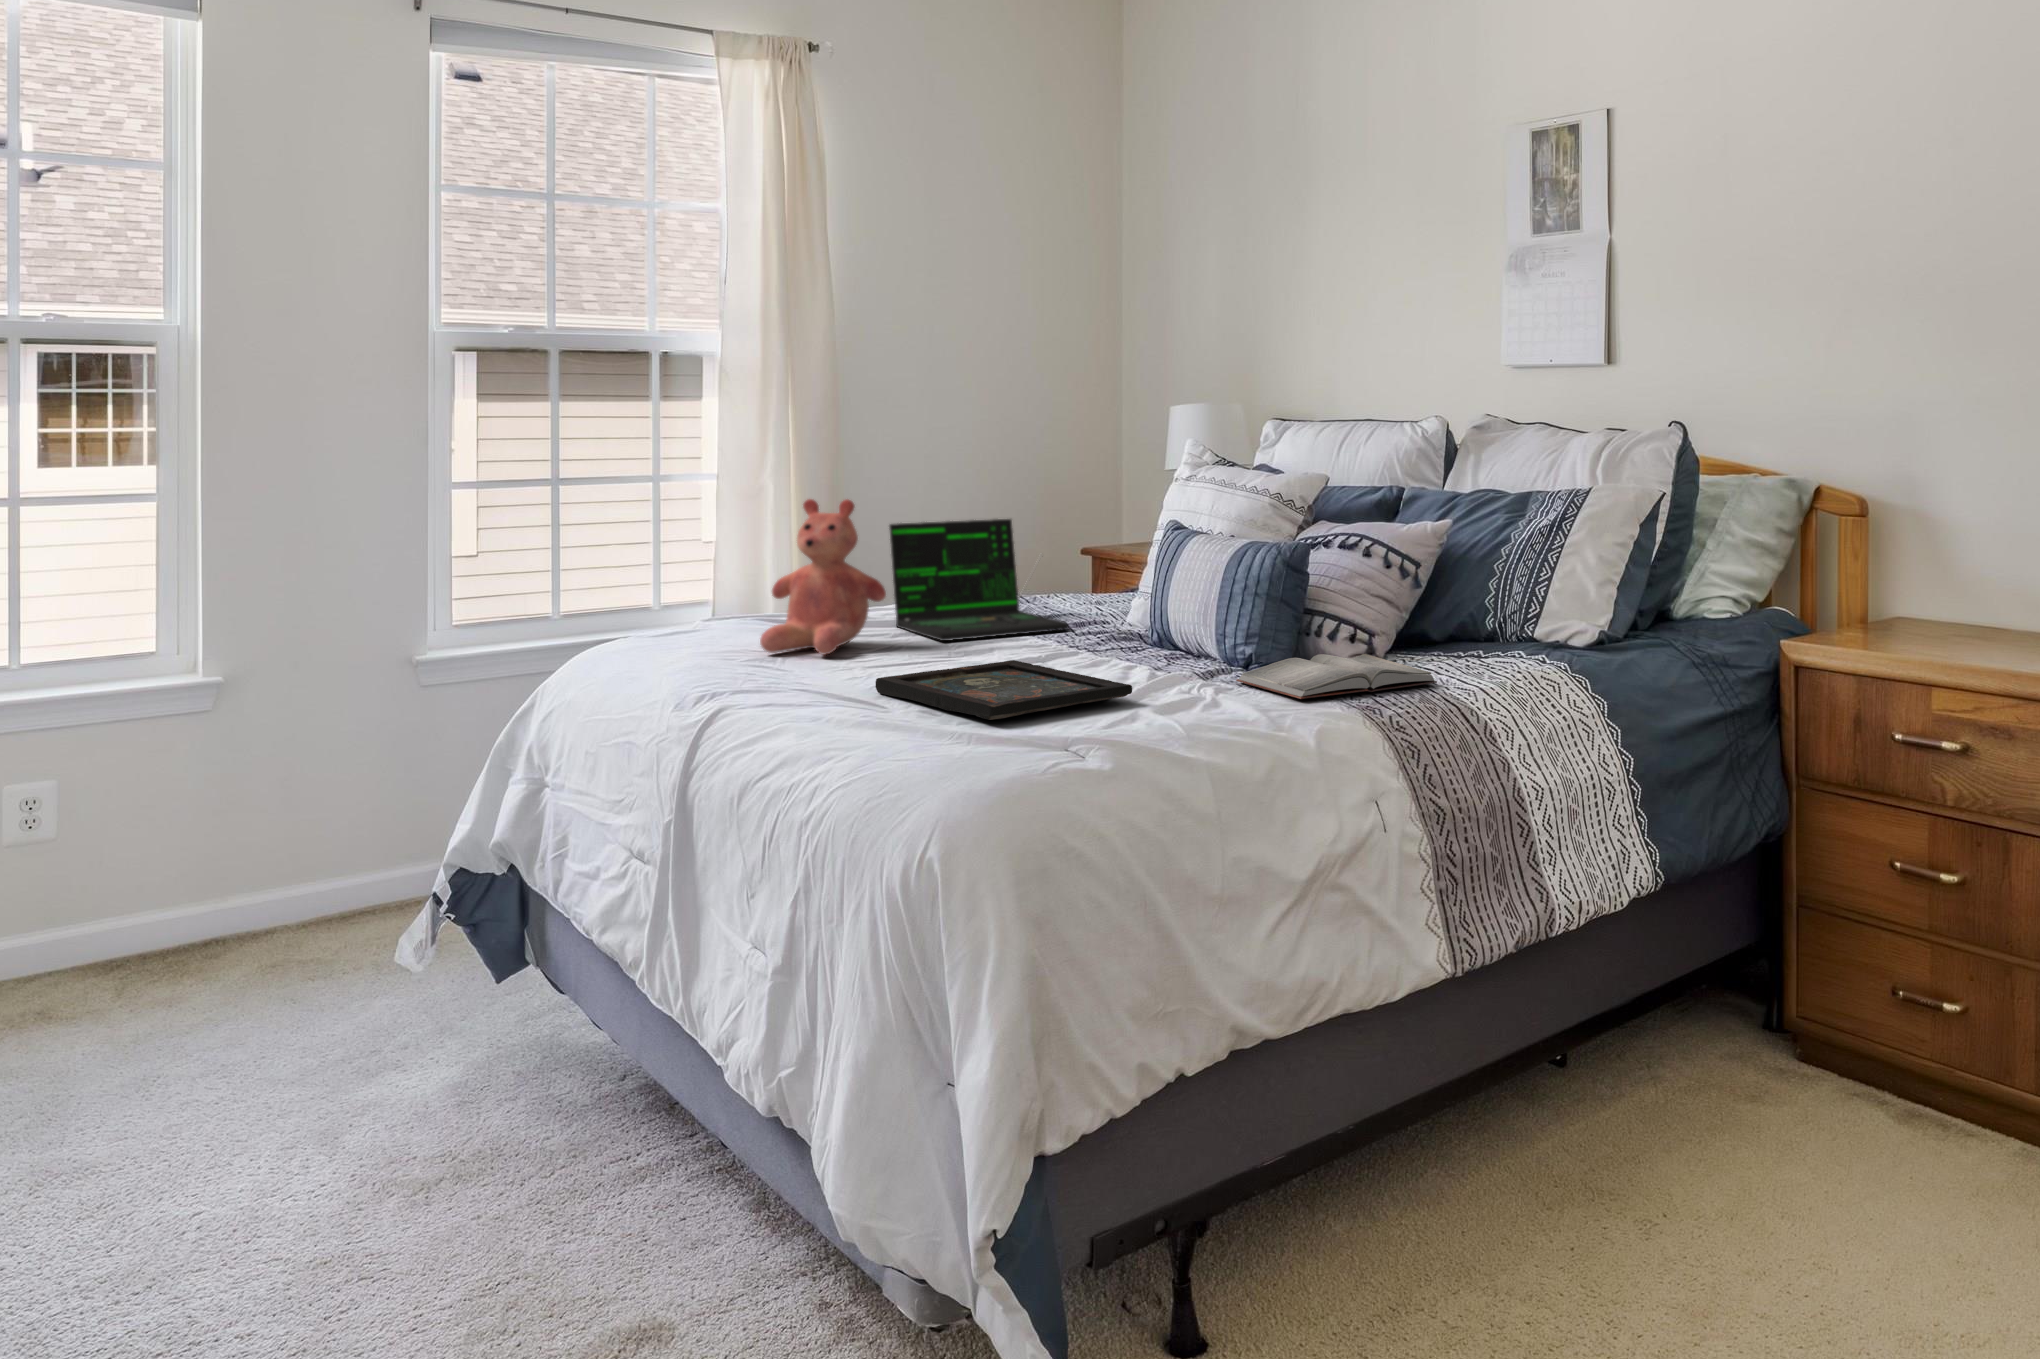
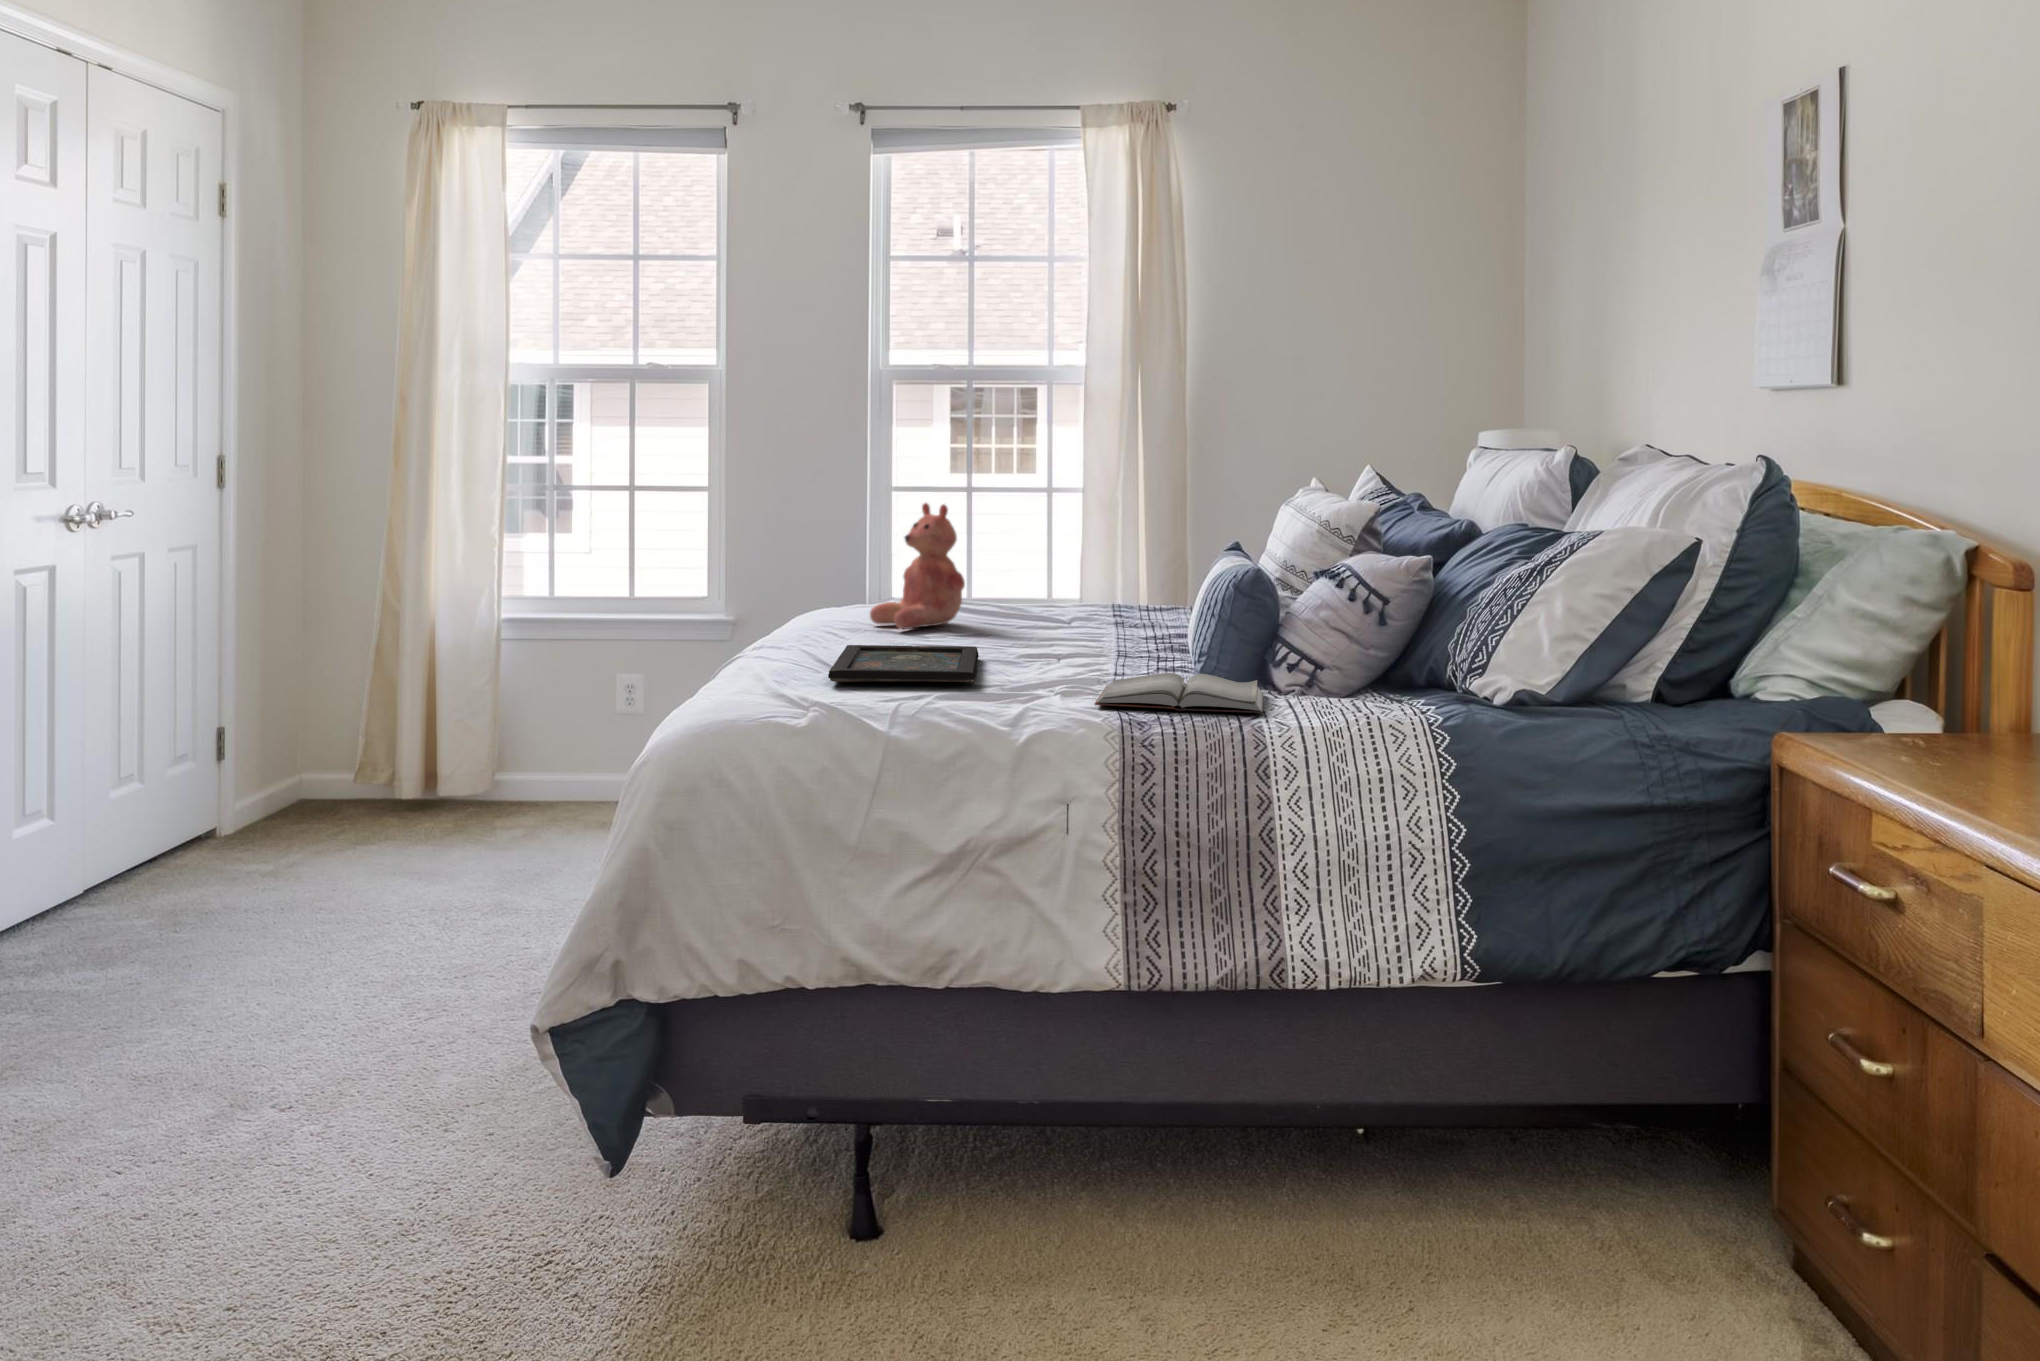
laptop: present [889,519,1069,641] -> none [1012,529,1174,635]

